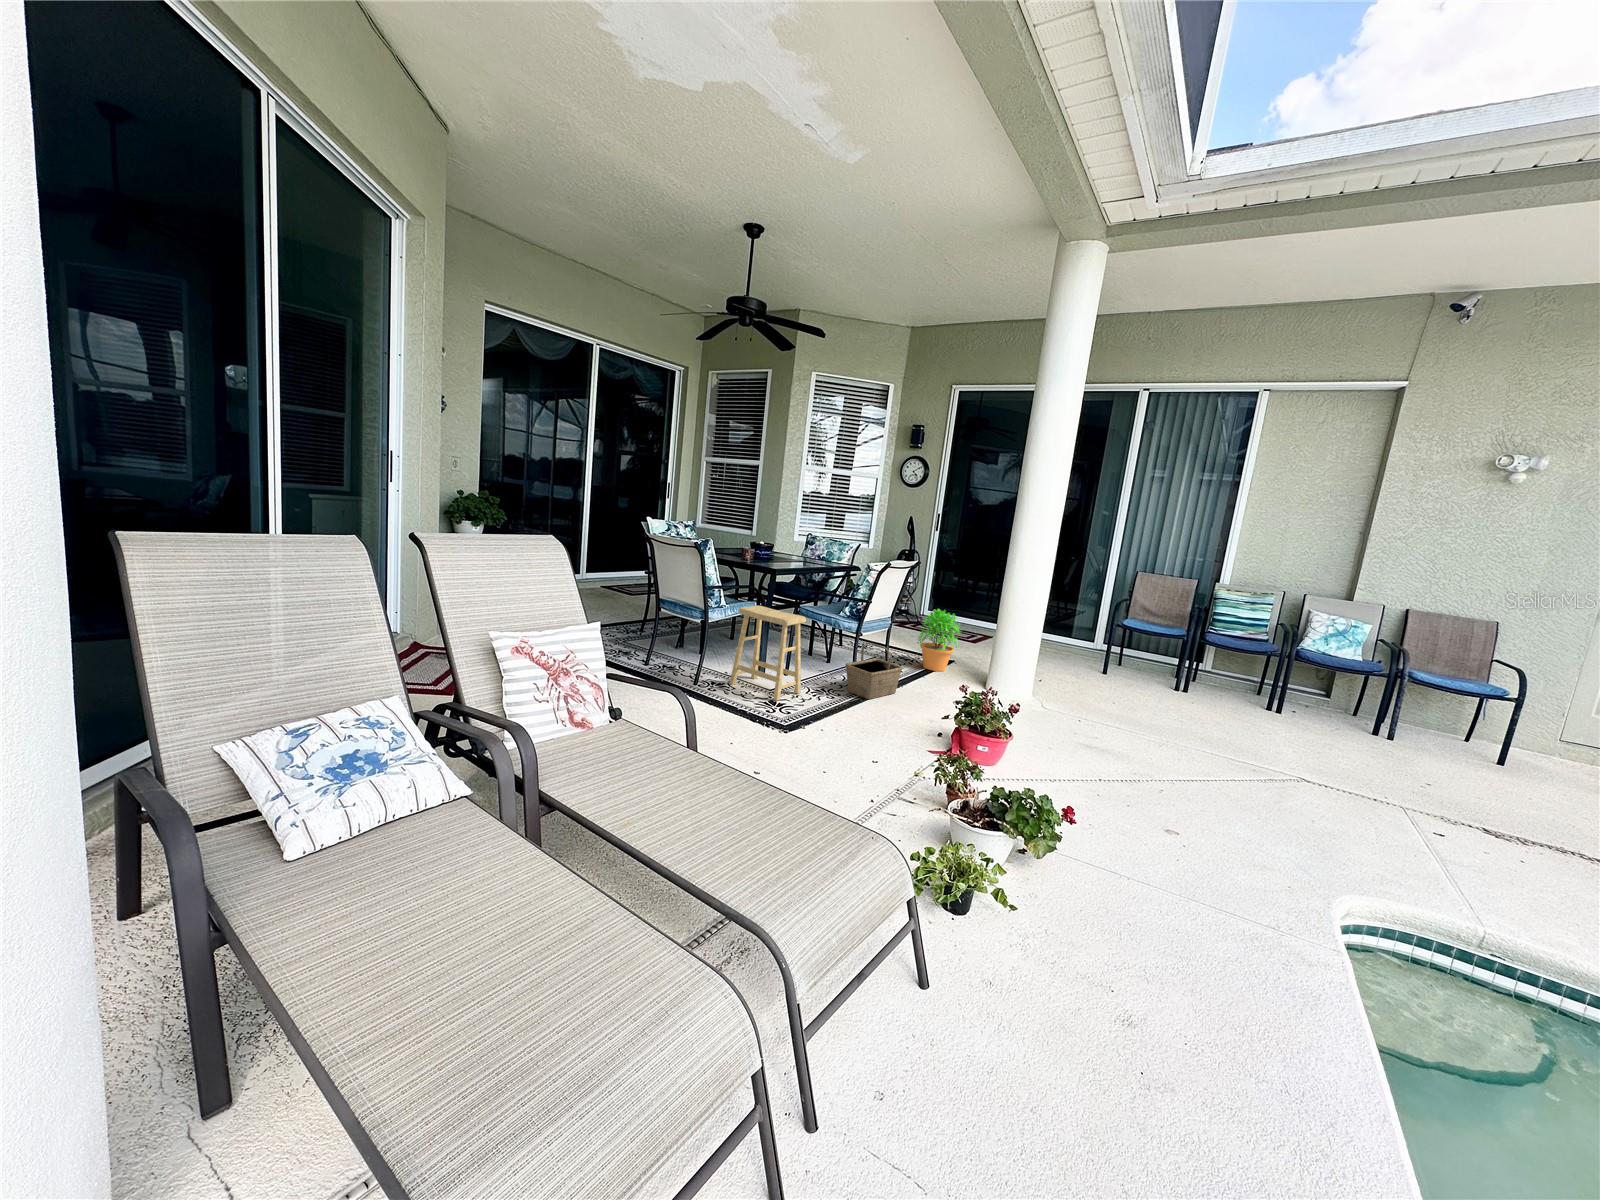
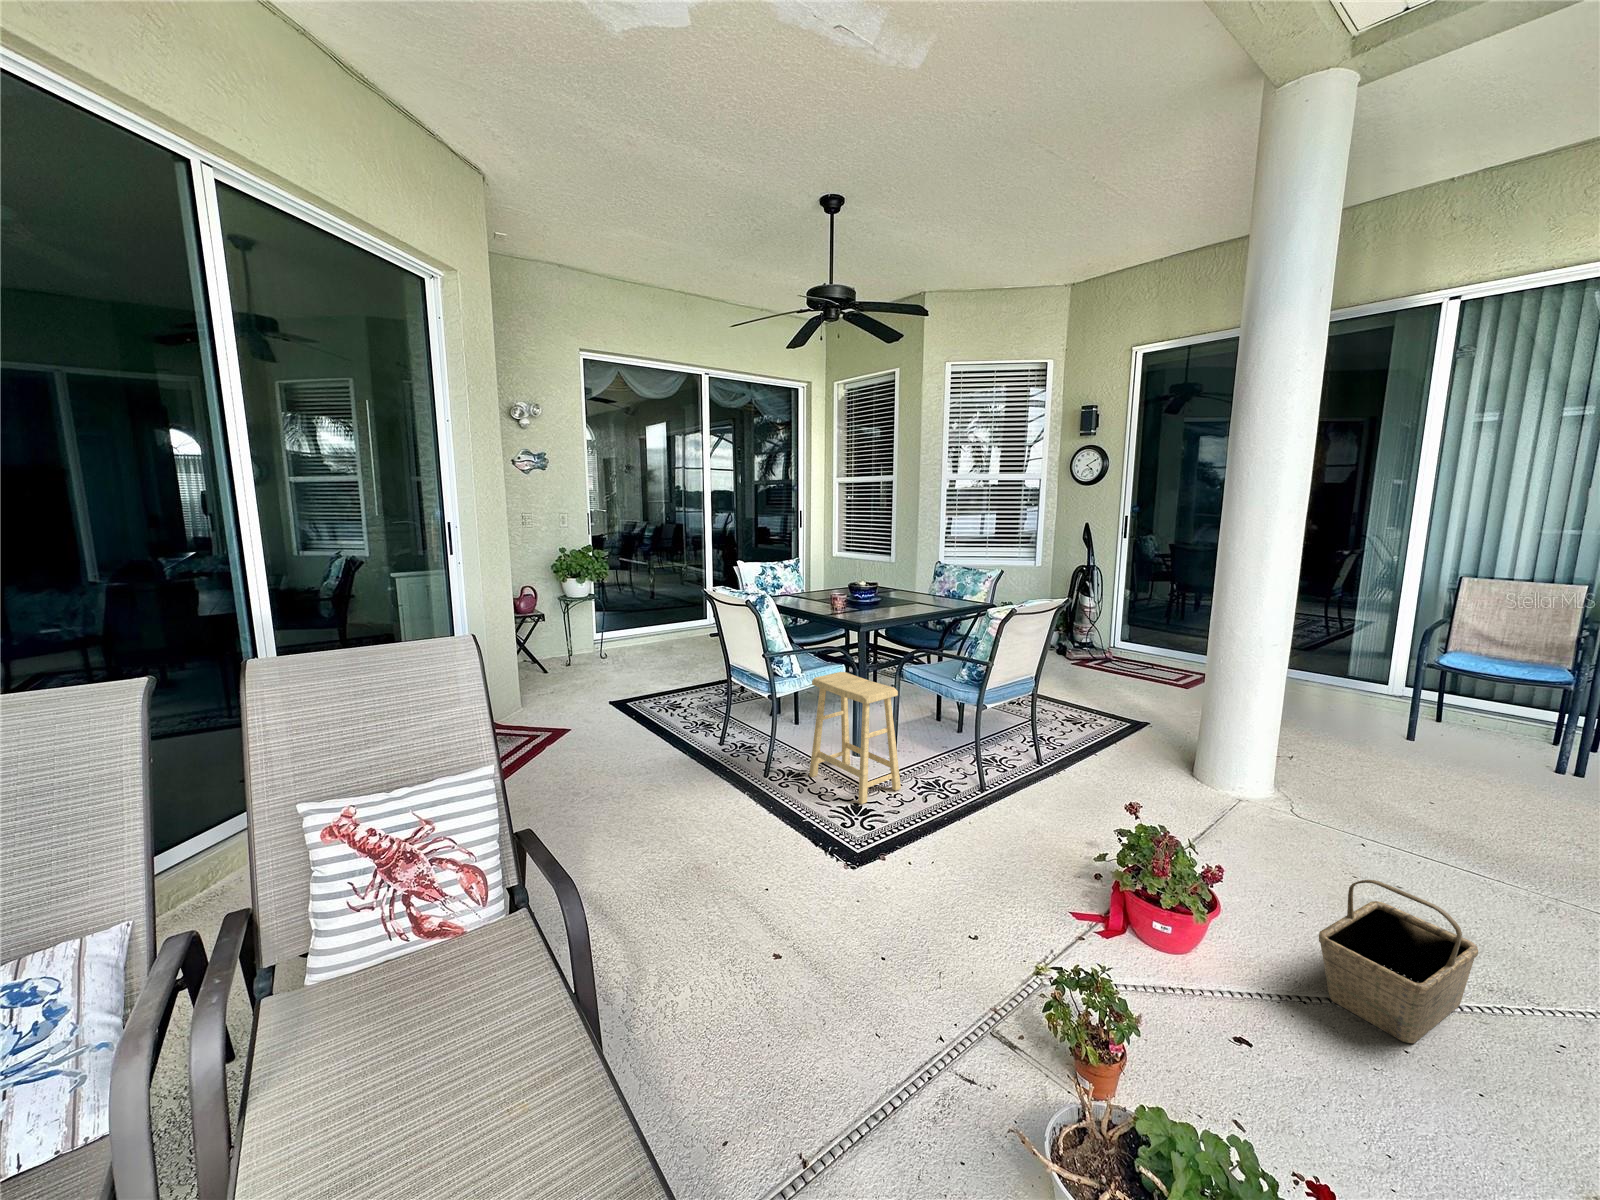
potted plant: present [917,609,960,671] -> none [1084,655,1158,743]
basket: present [845,643,902,699] -> present [1319,880,1478,1043]

